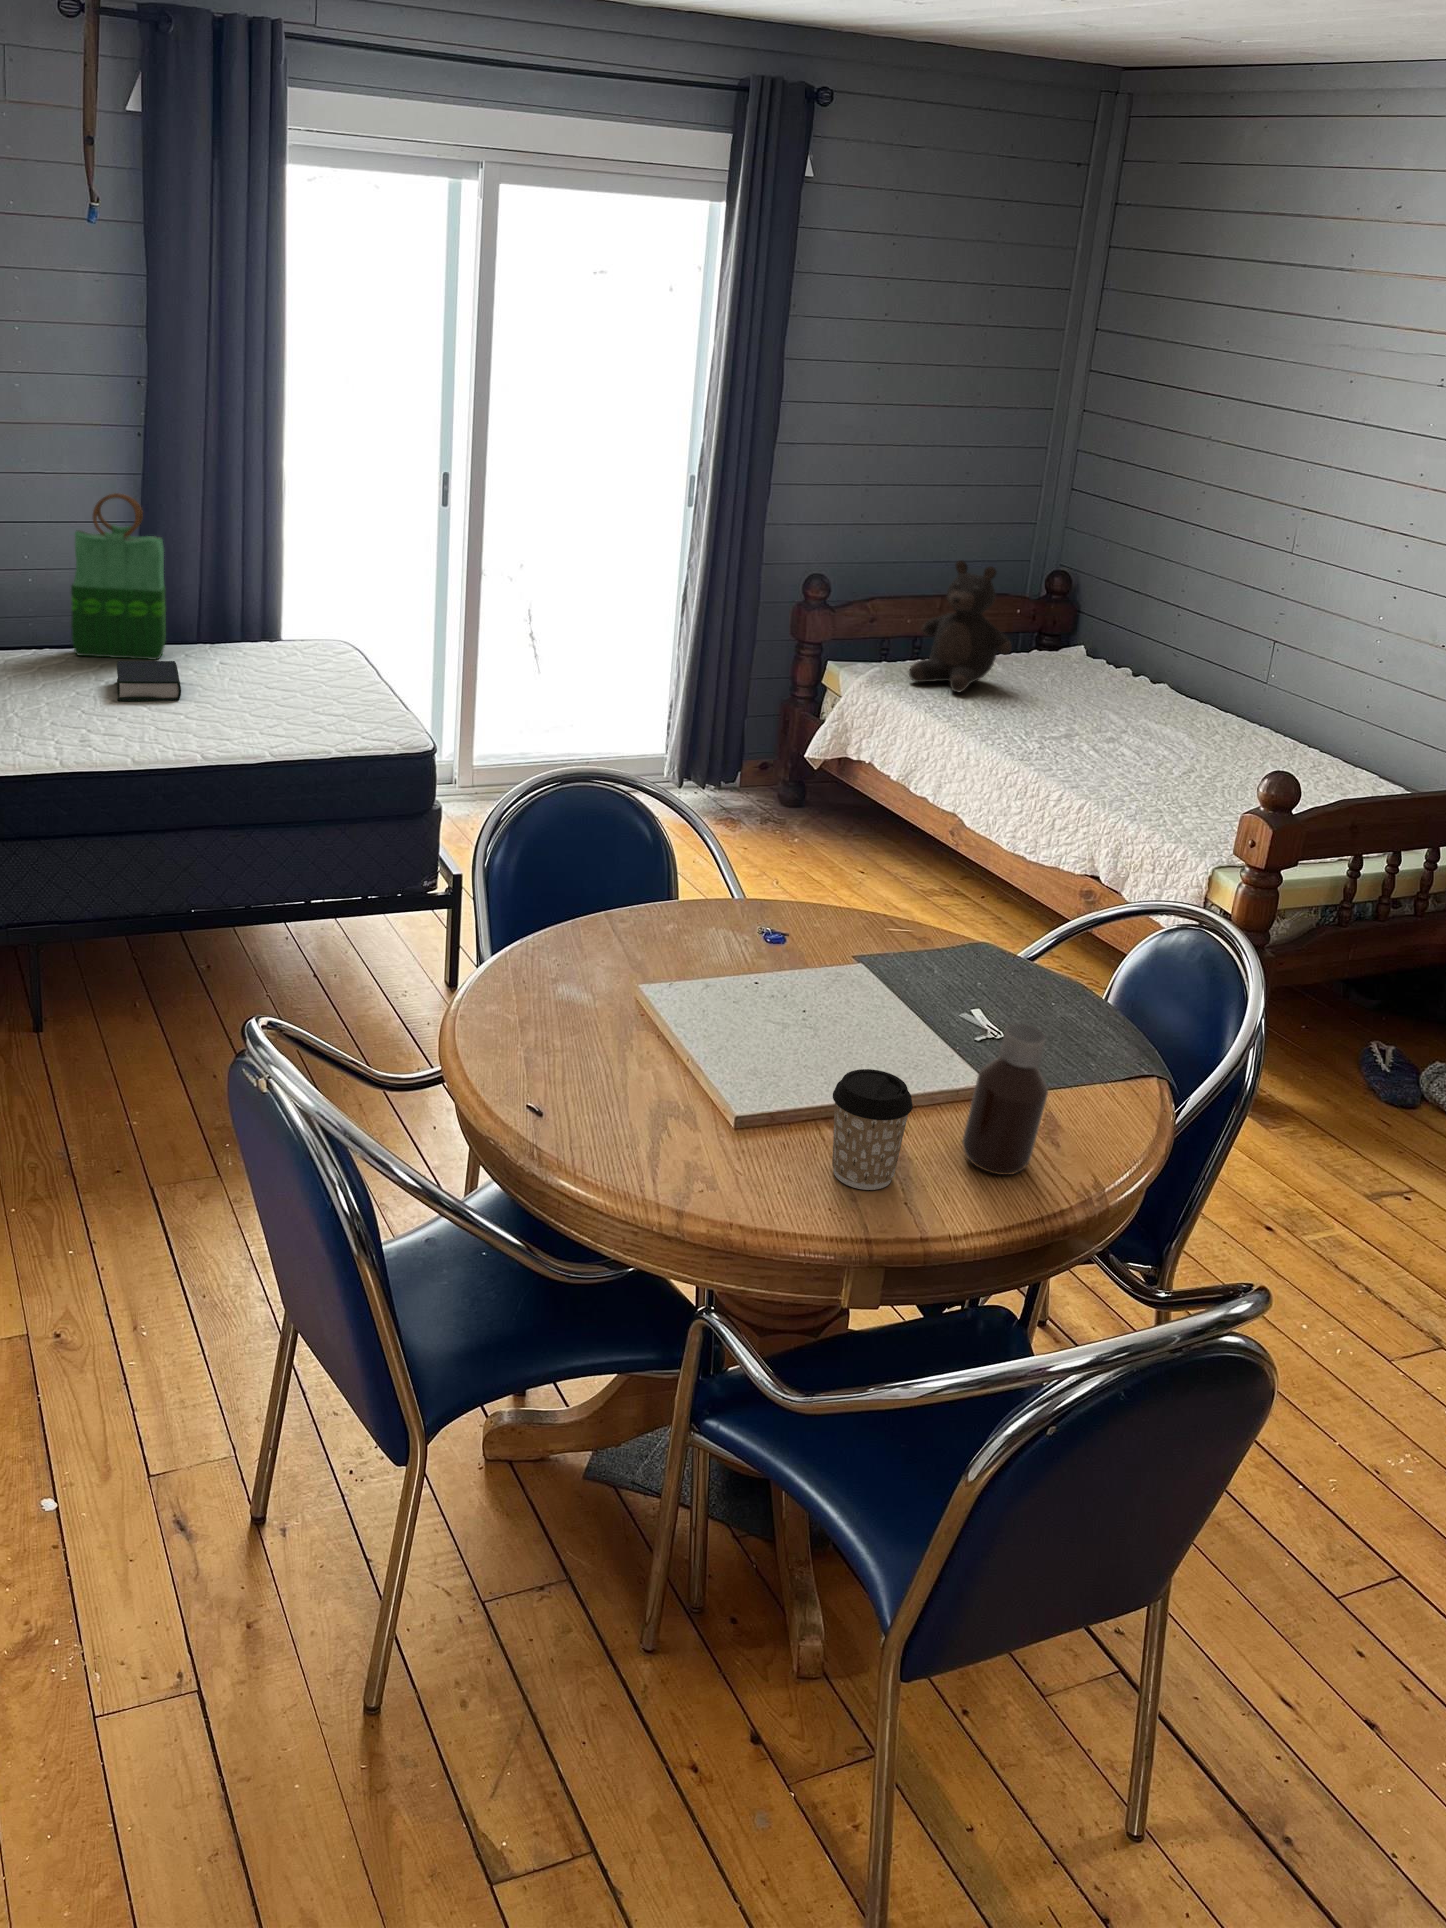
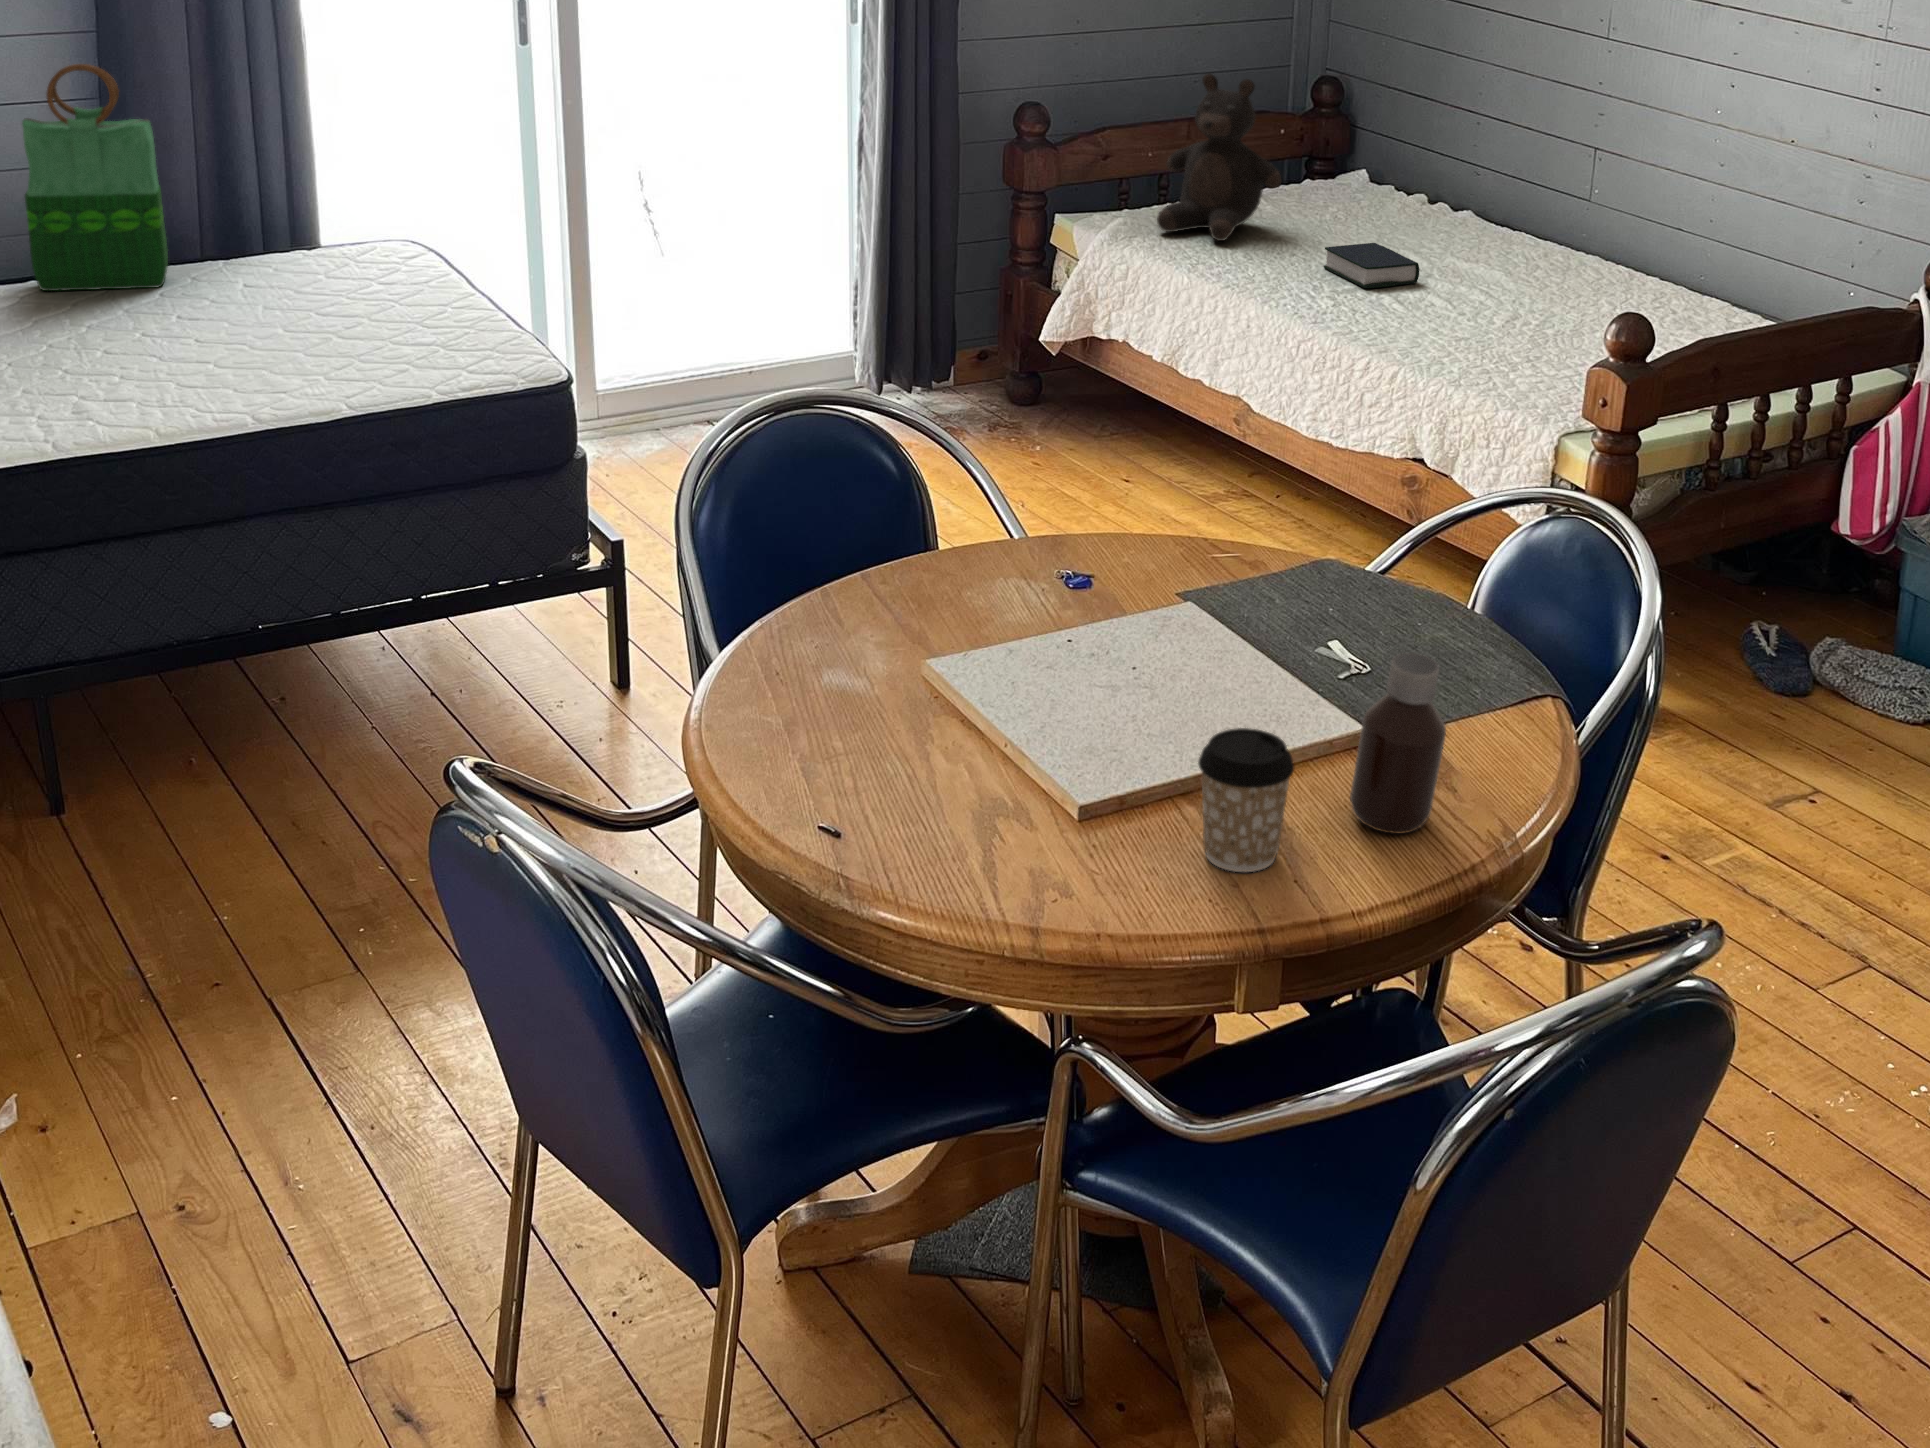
book: present [117,661,181,701] -> present [1324,243,1419,288]

